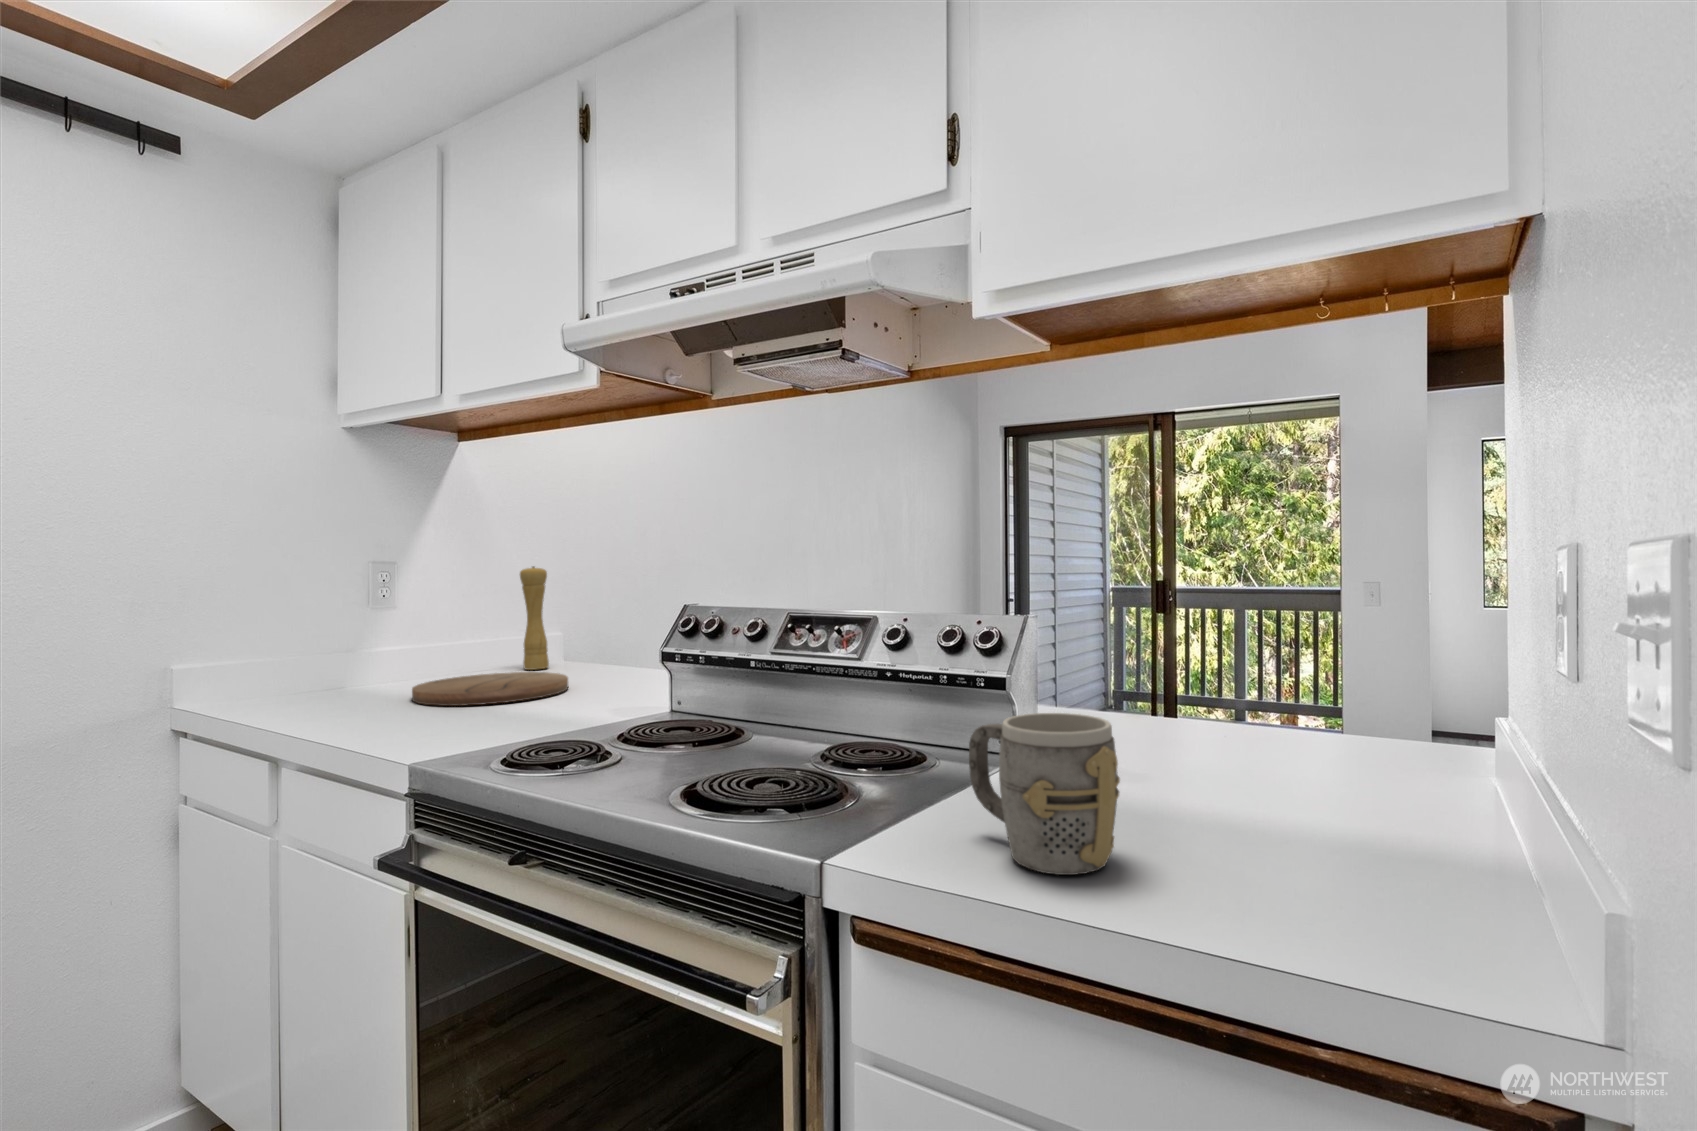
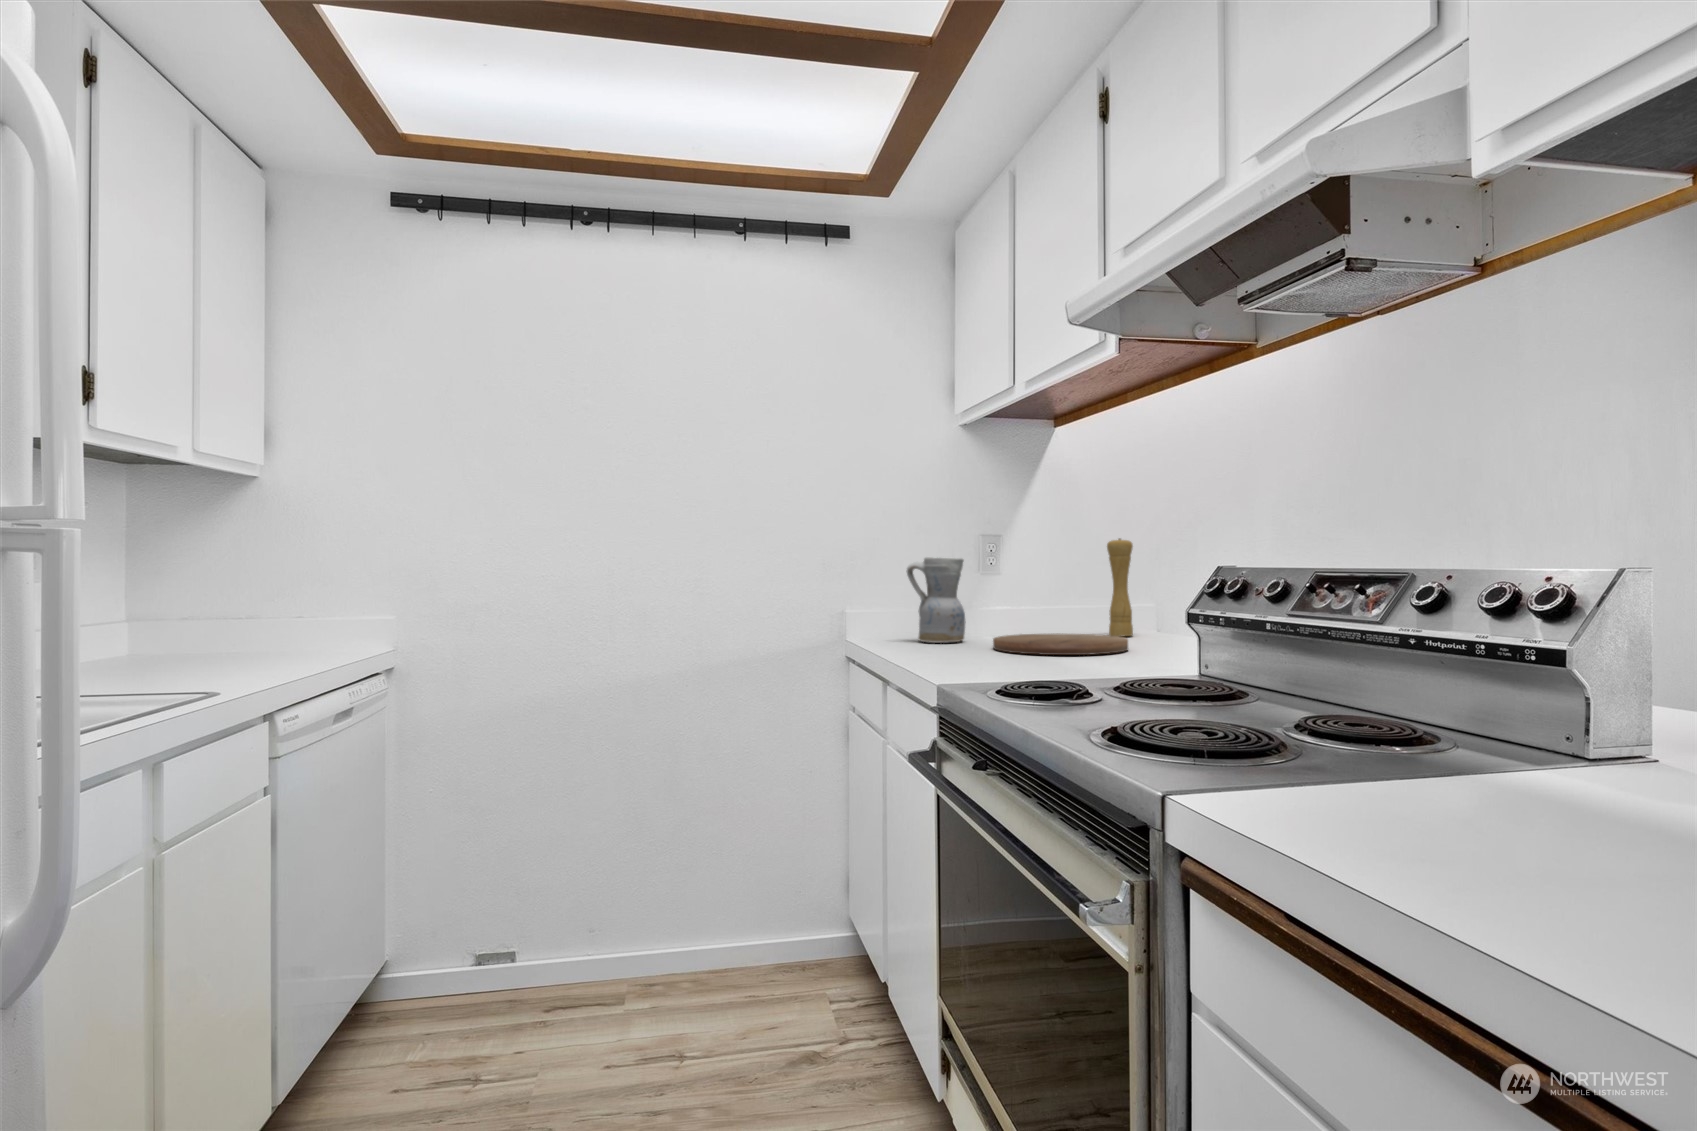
ceramic pitcher: none [276,594,362,702] -> present [907,557,966,643]
mug: present [969,713,1120,875] -> none [1367,664,1554,868]

